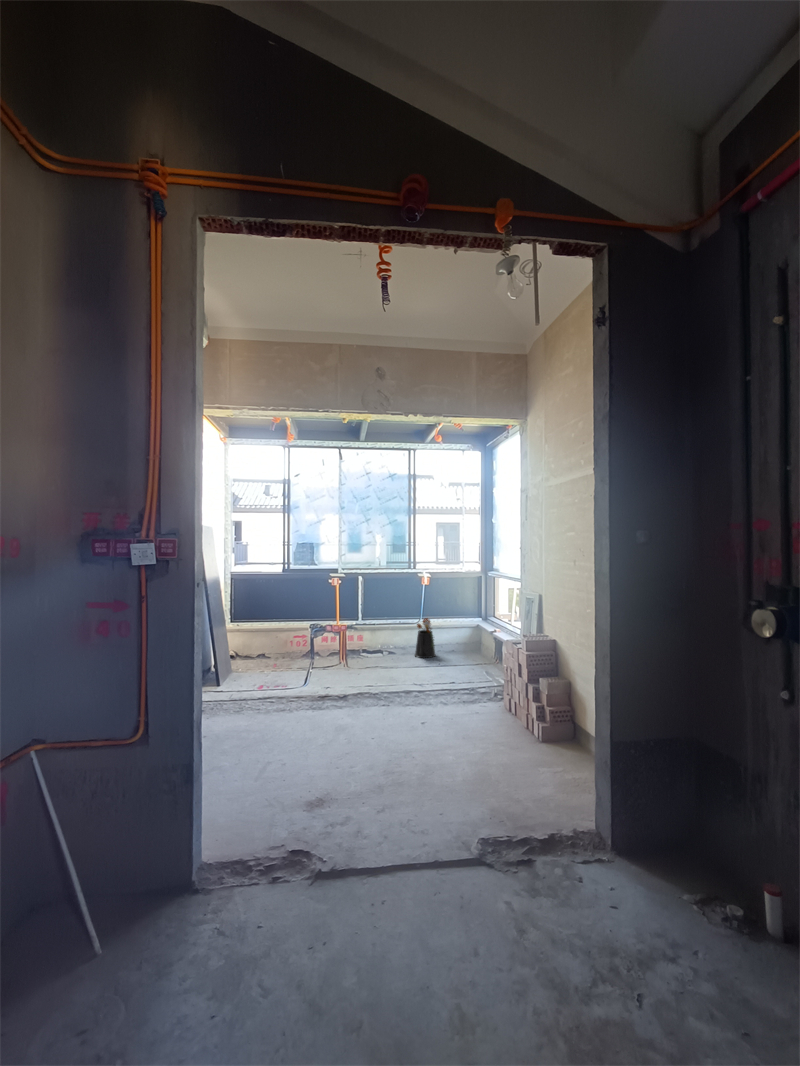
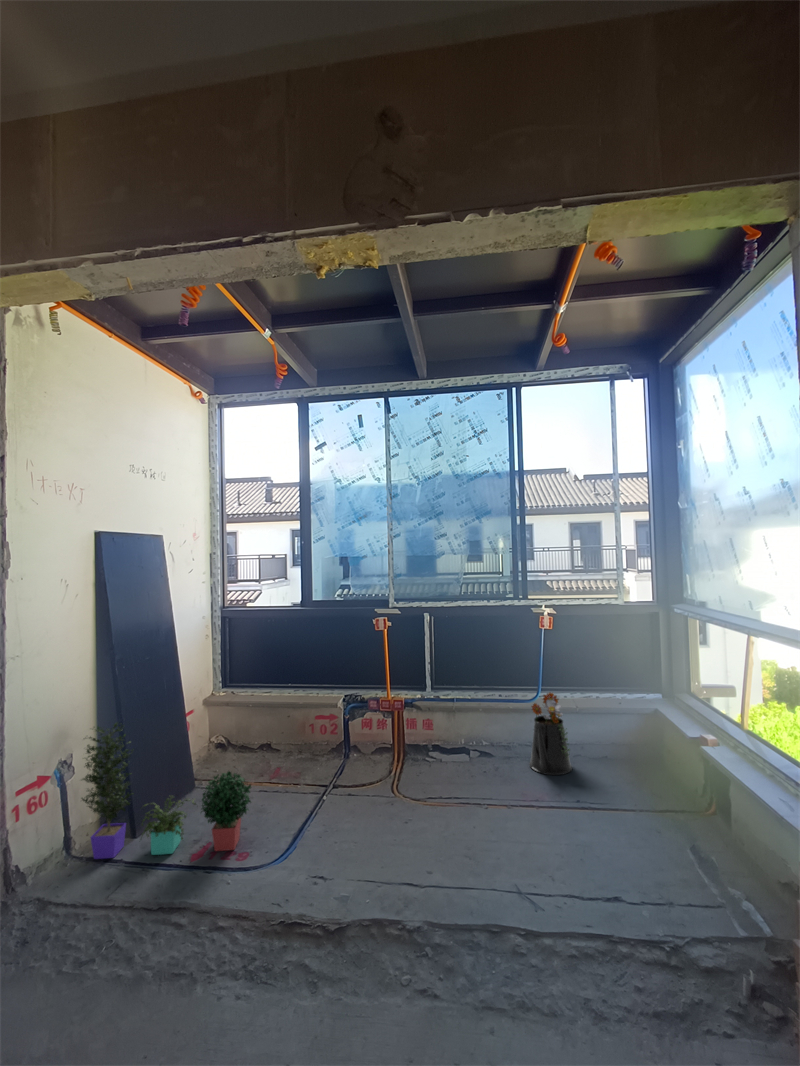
potted plant: none [199,627,286,692] -> present [82,723,251,859]

